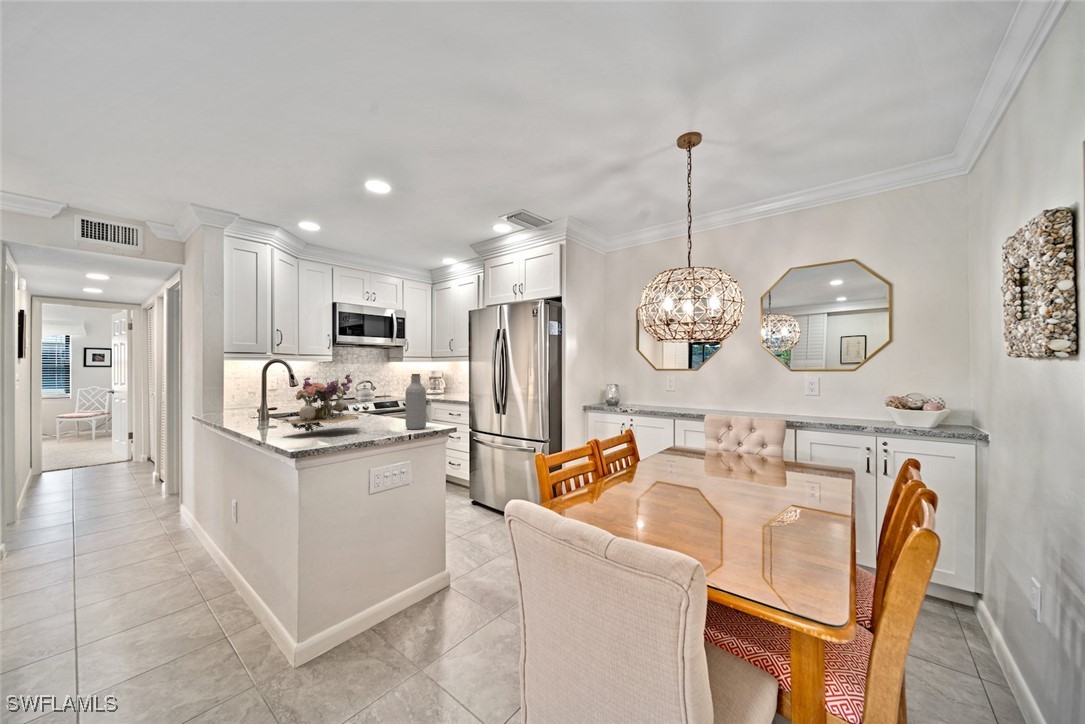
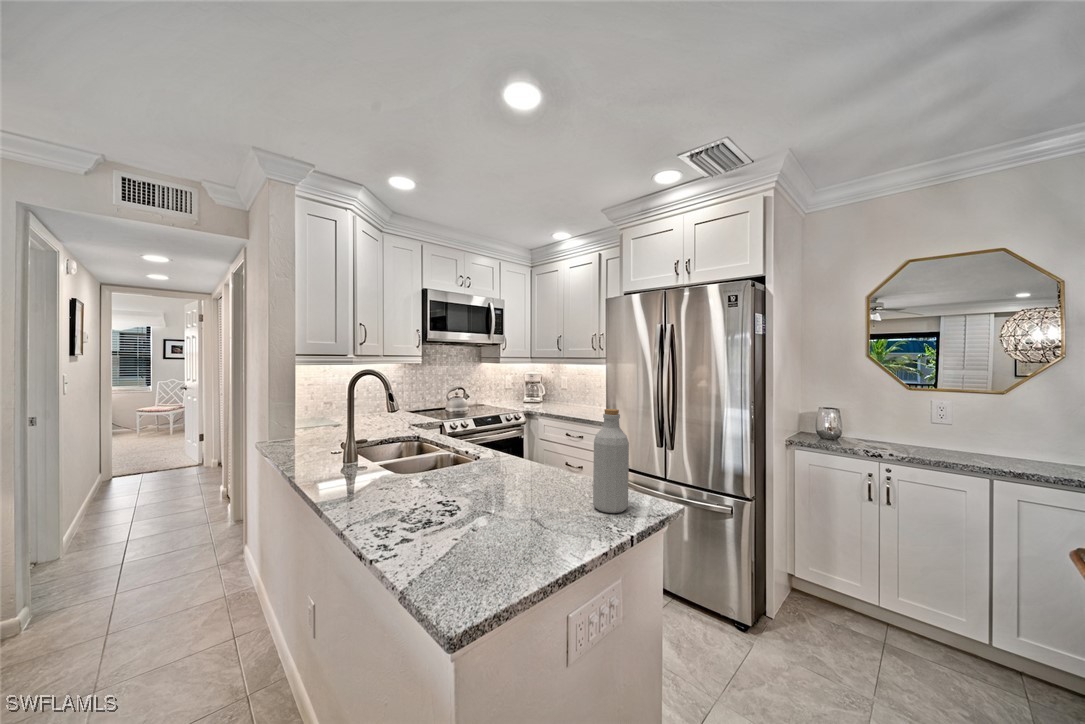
flower arrangement: present [281,373,362,433] -> none [388,403,523,519]

